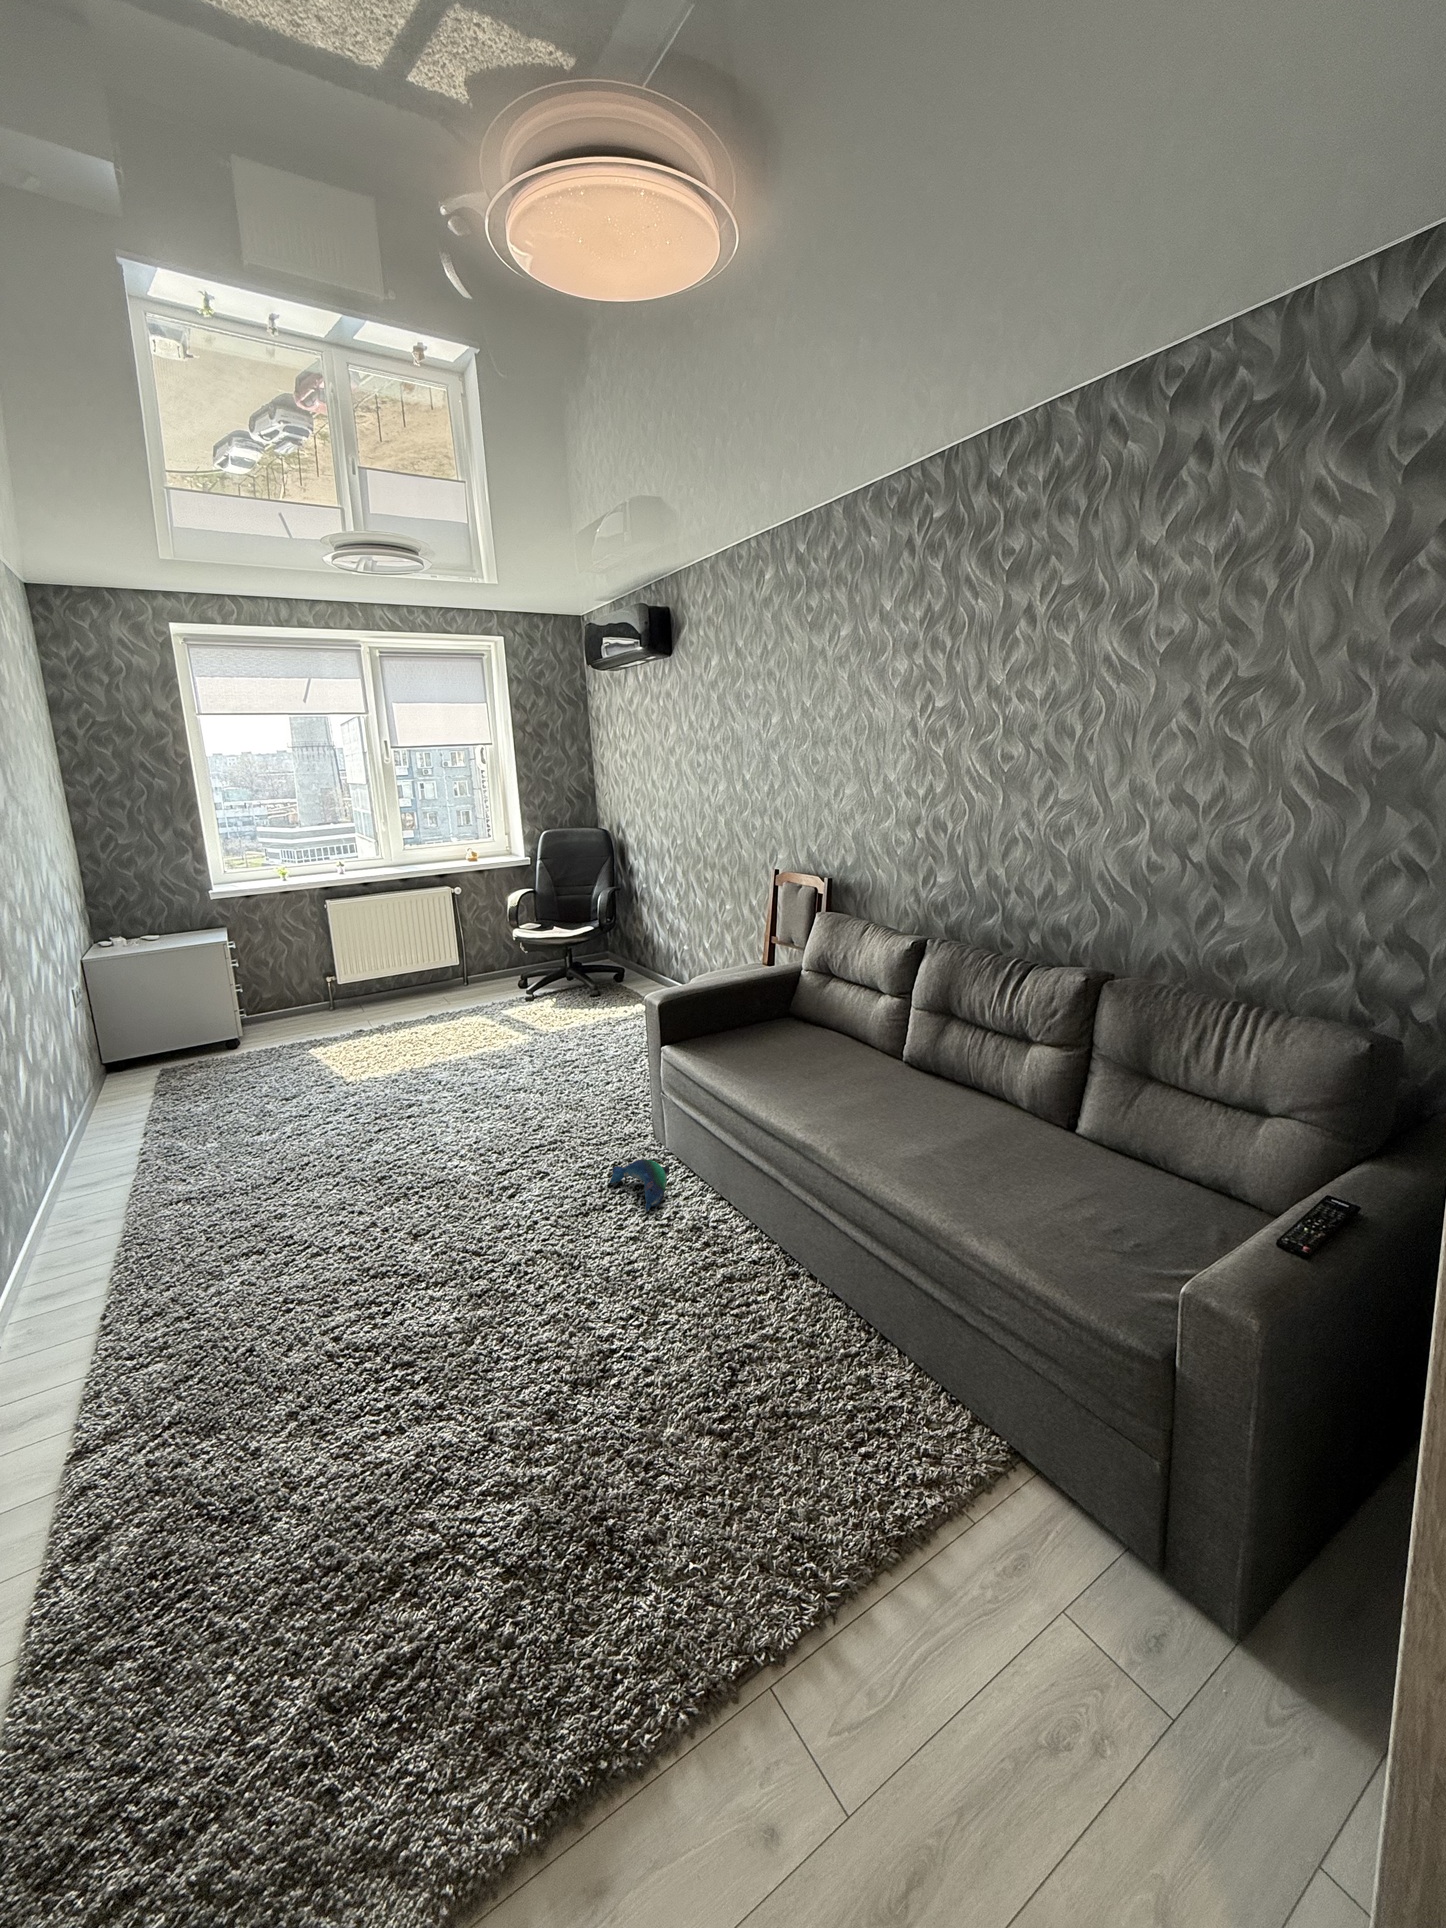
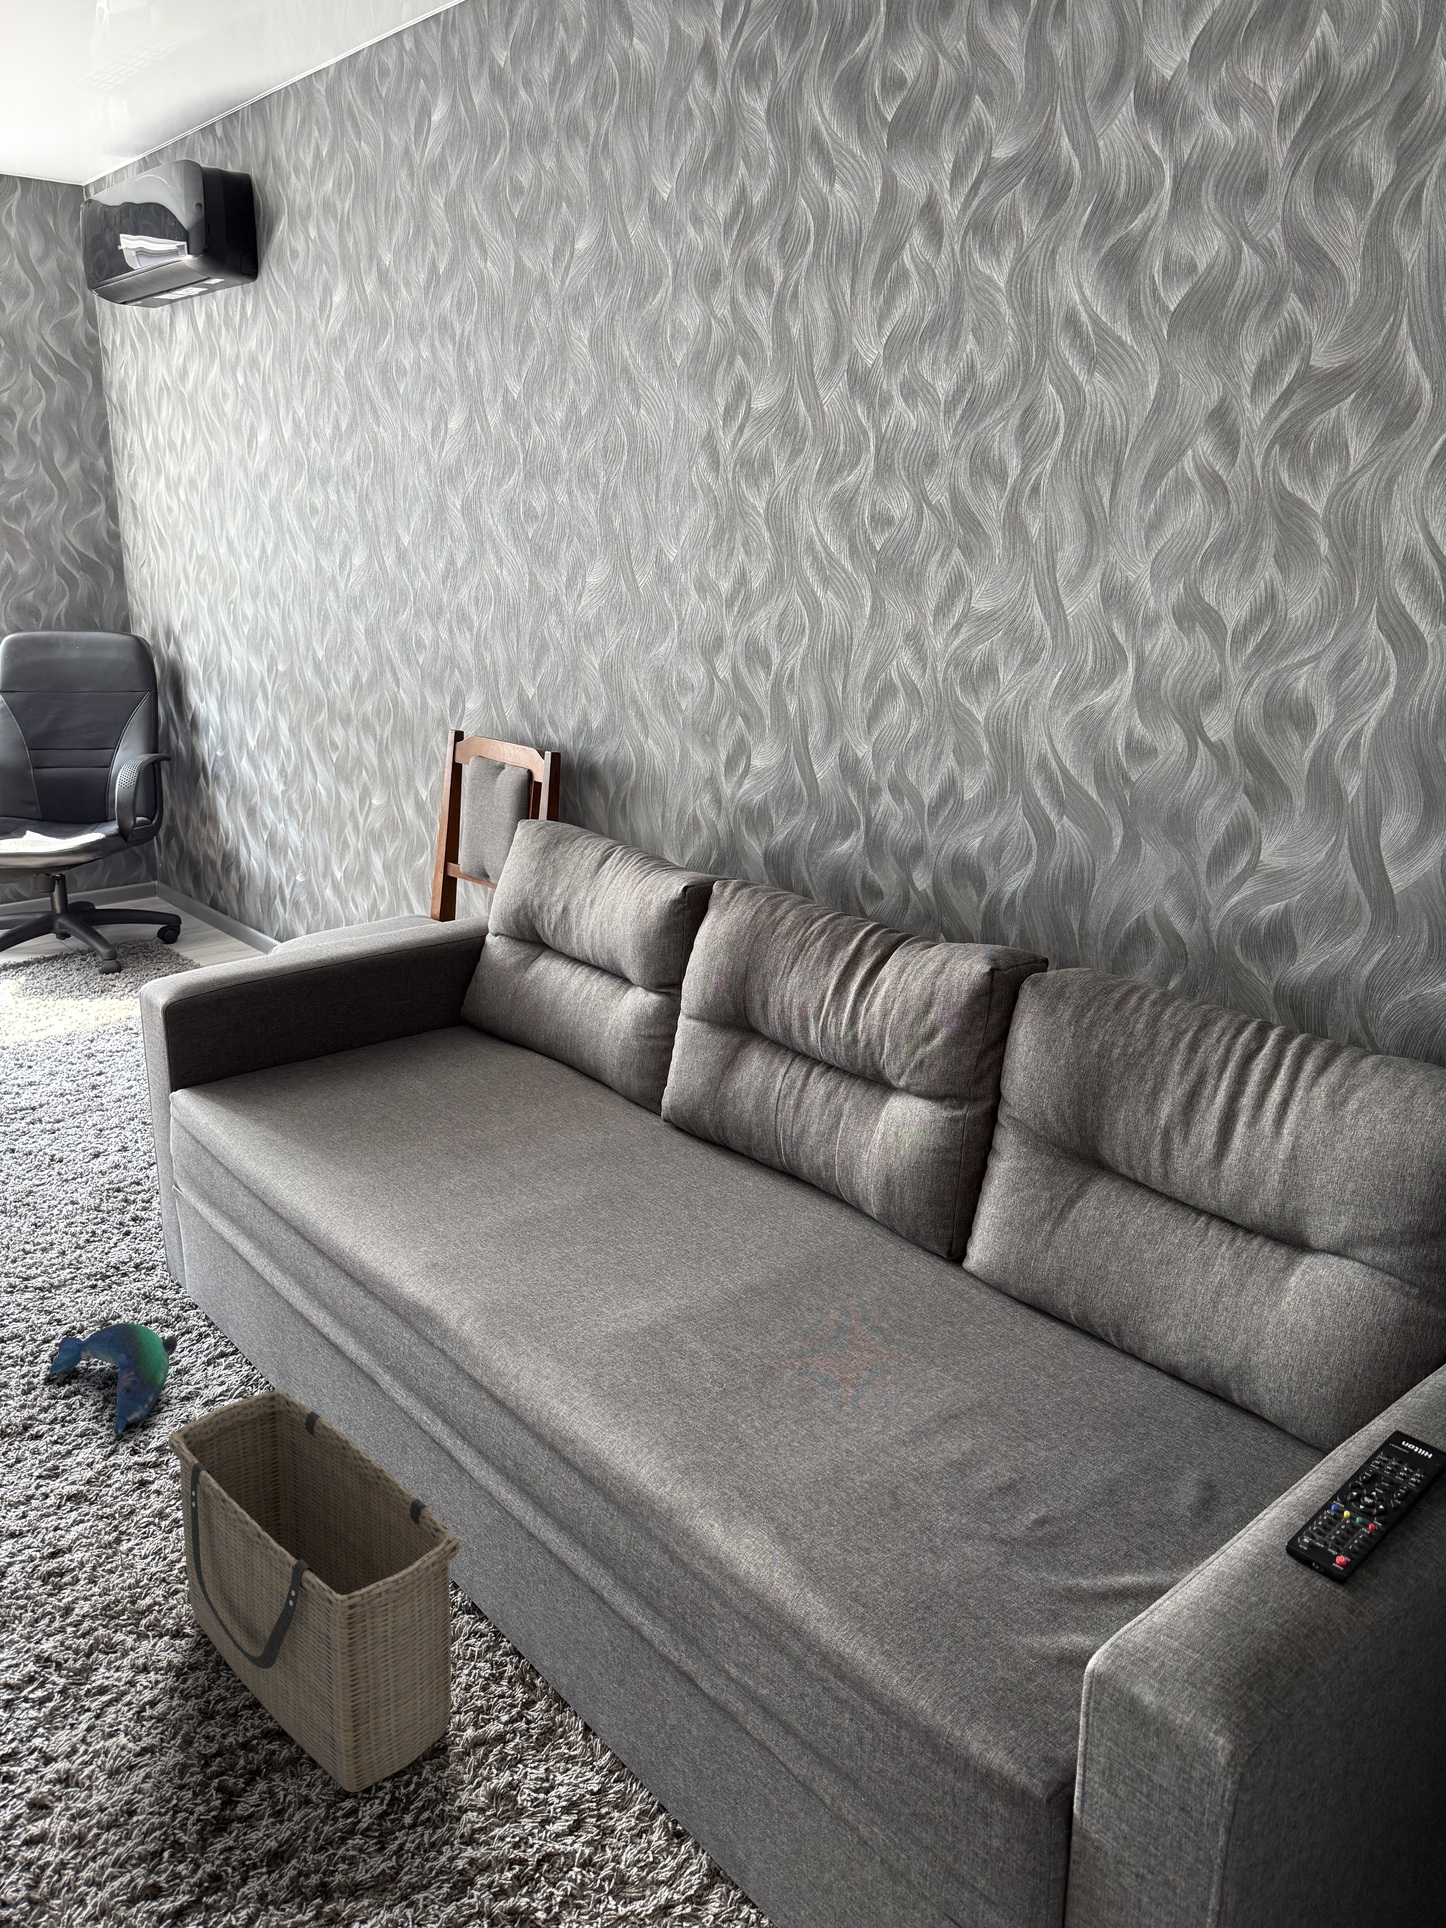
basket: none [692,1183,839,1373] -> present [169,1389,459,1792]

